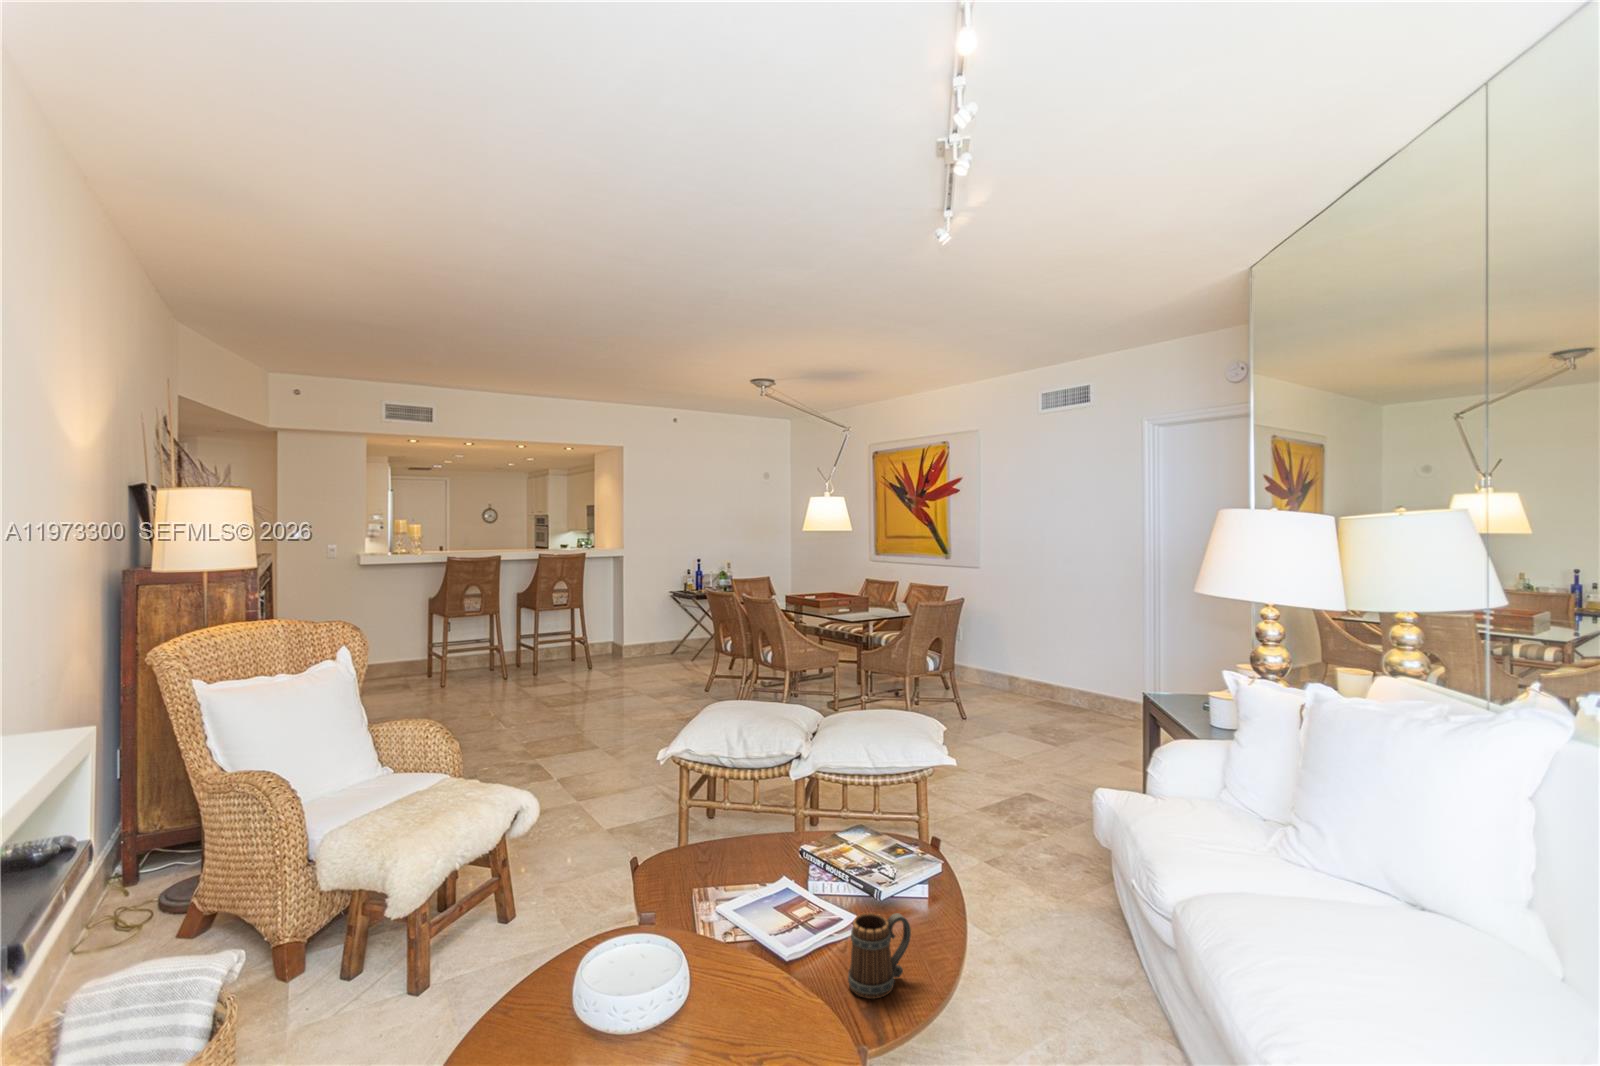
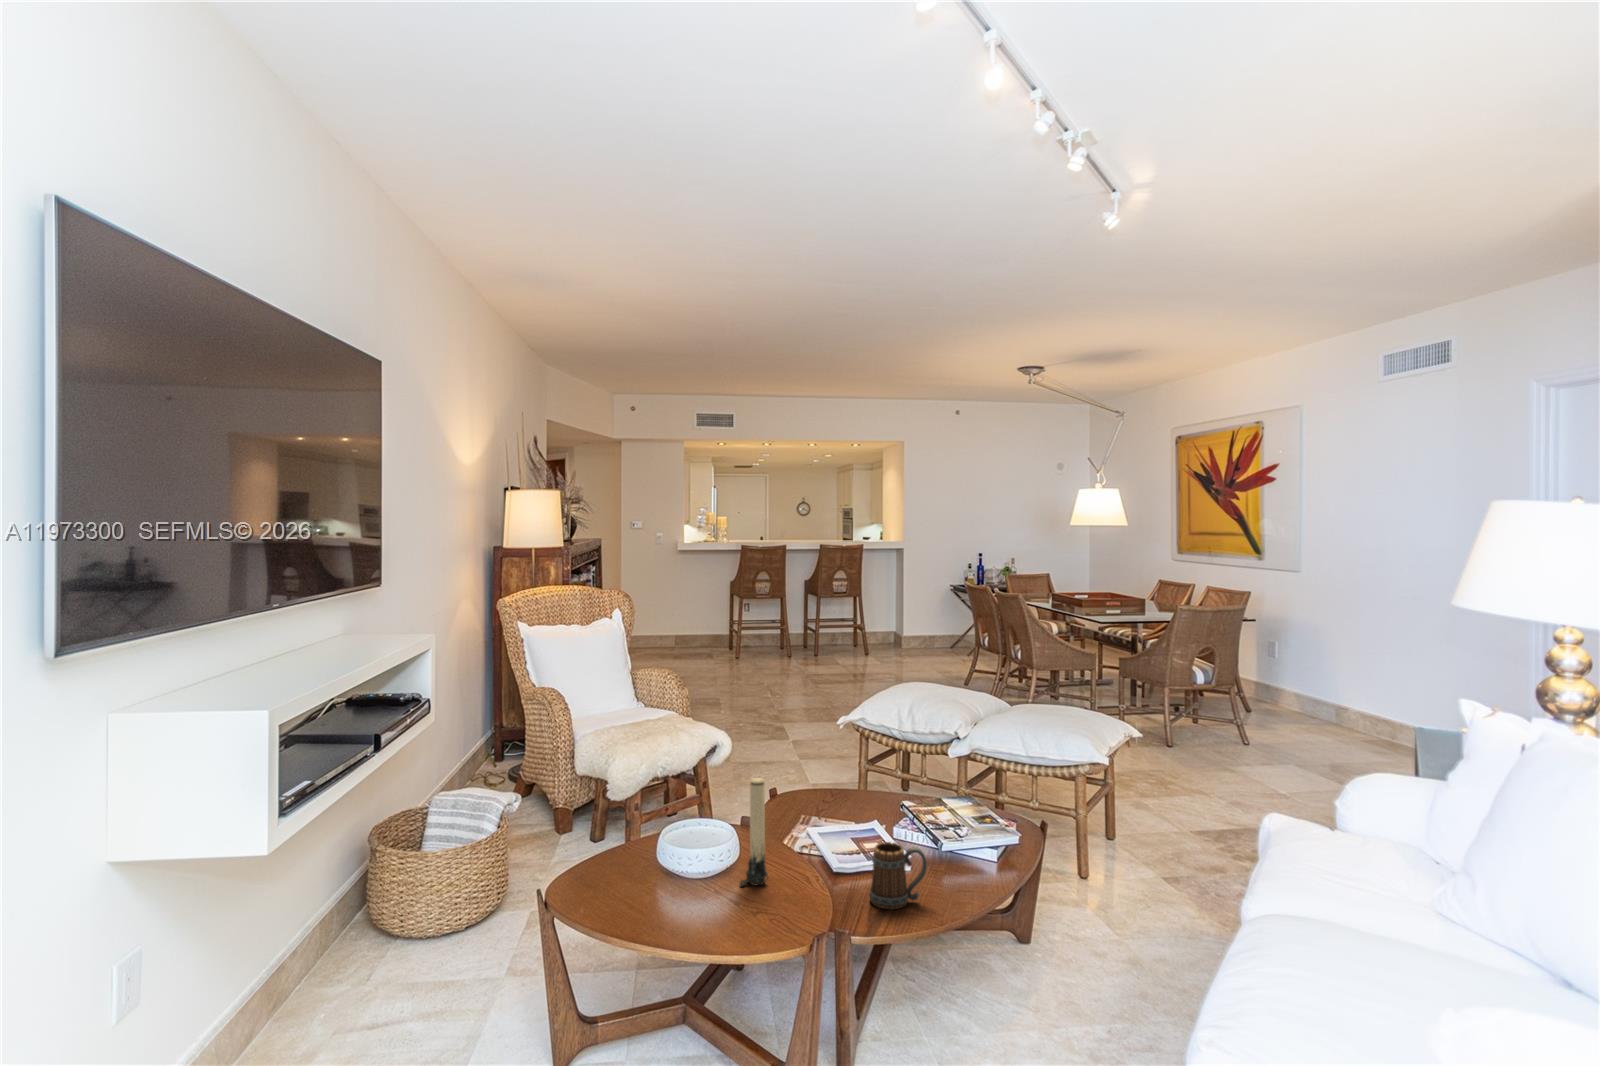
candle: none [712,872,743,1027] -> present [740,778,768,887]

